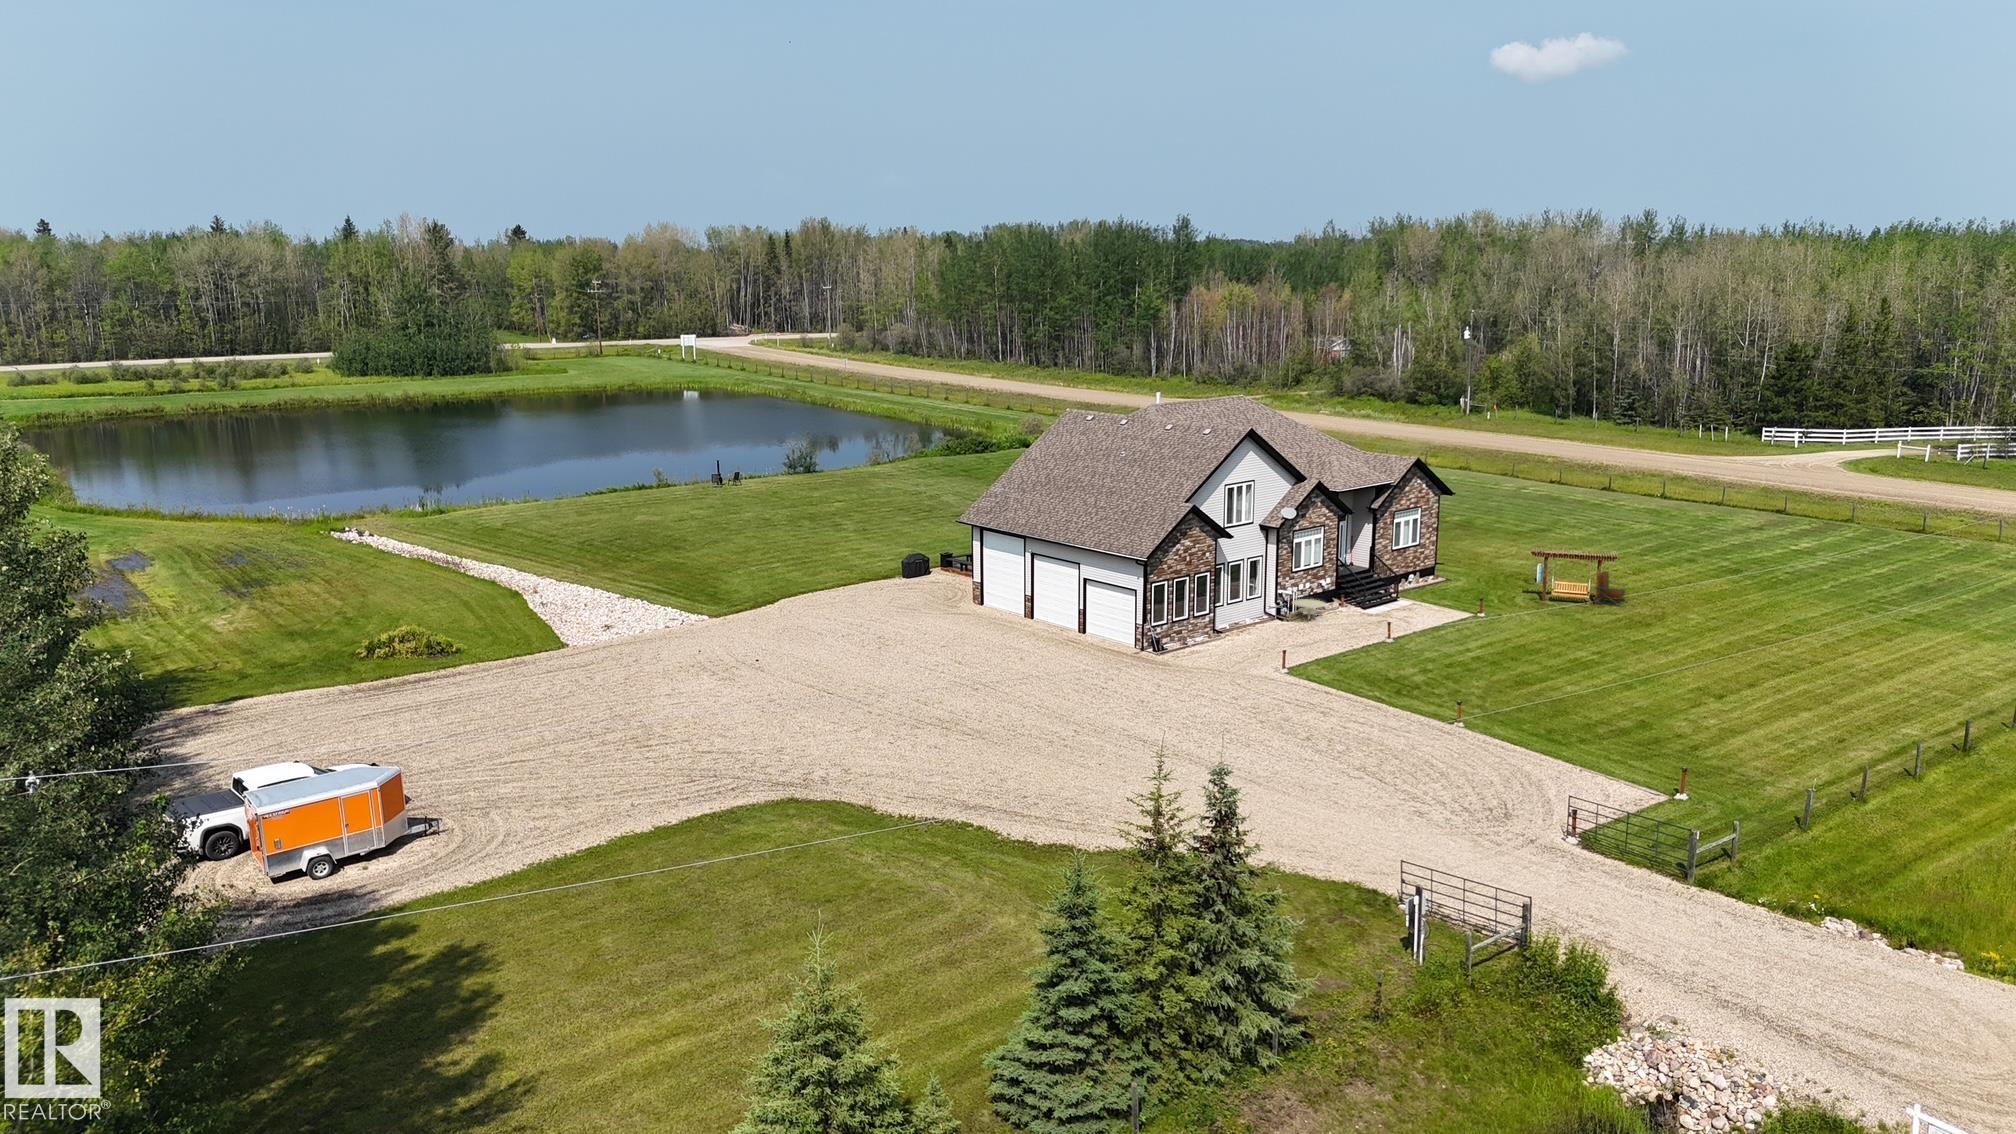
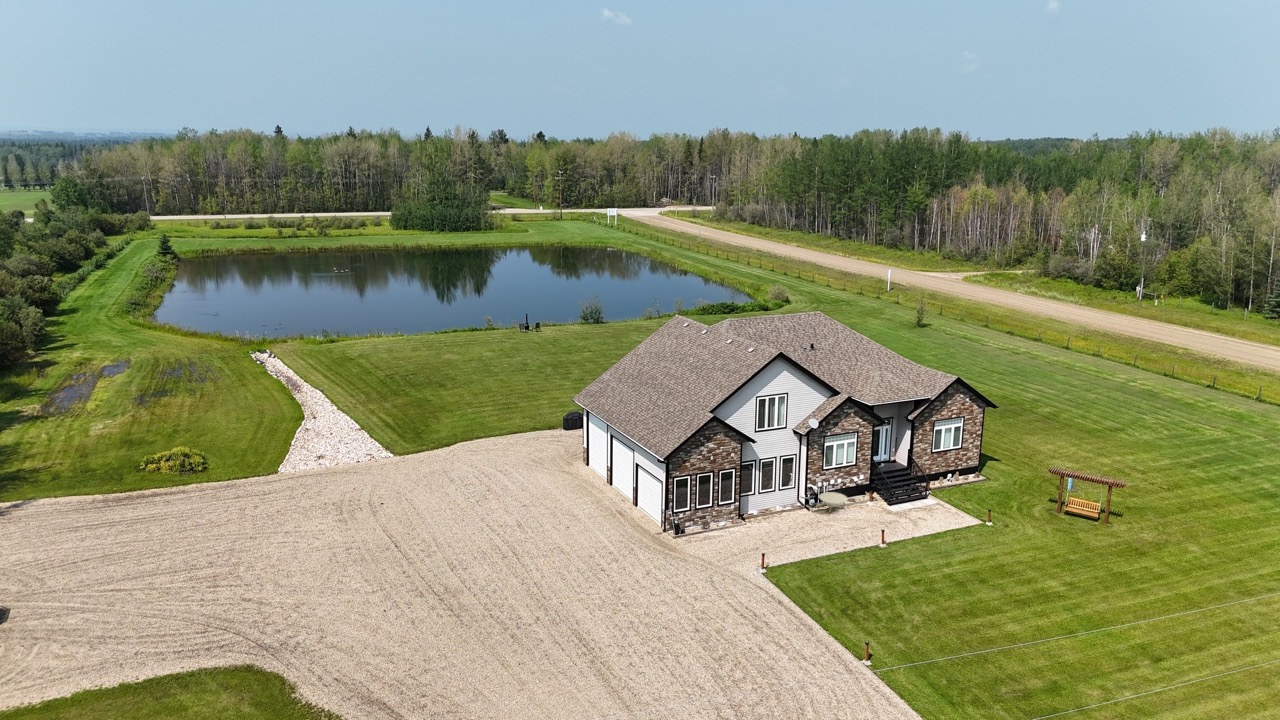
lounge chair: present [1595,571,1625,606] -> none [1107,493,1144,530]

